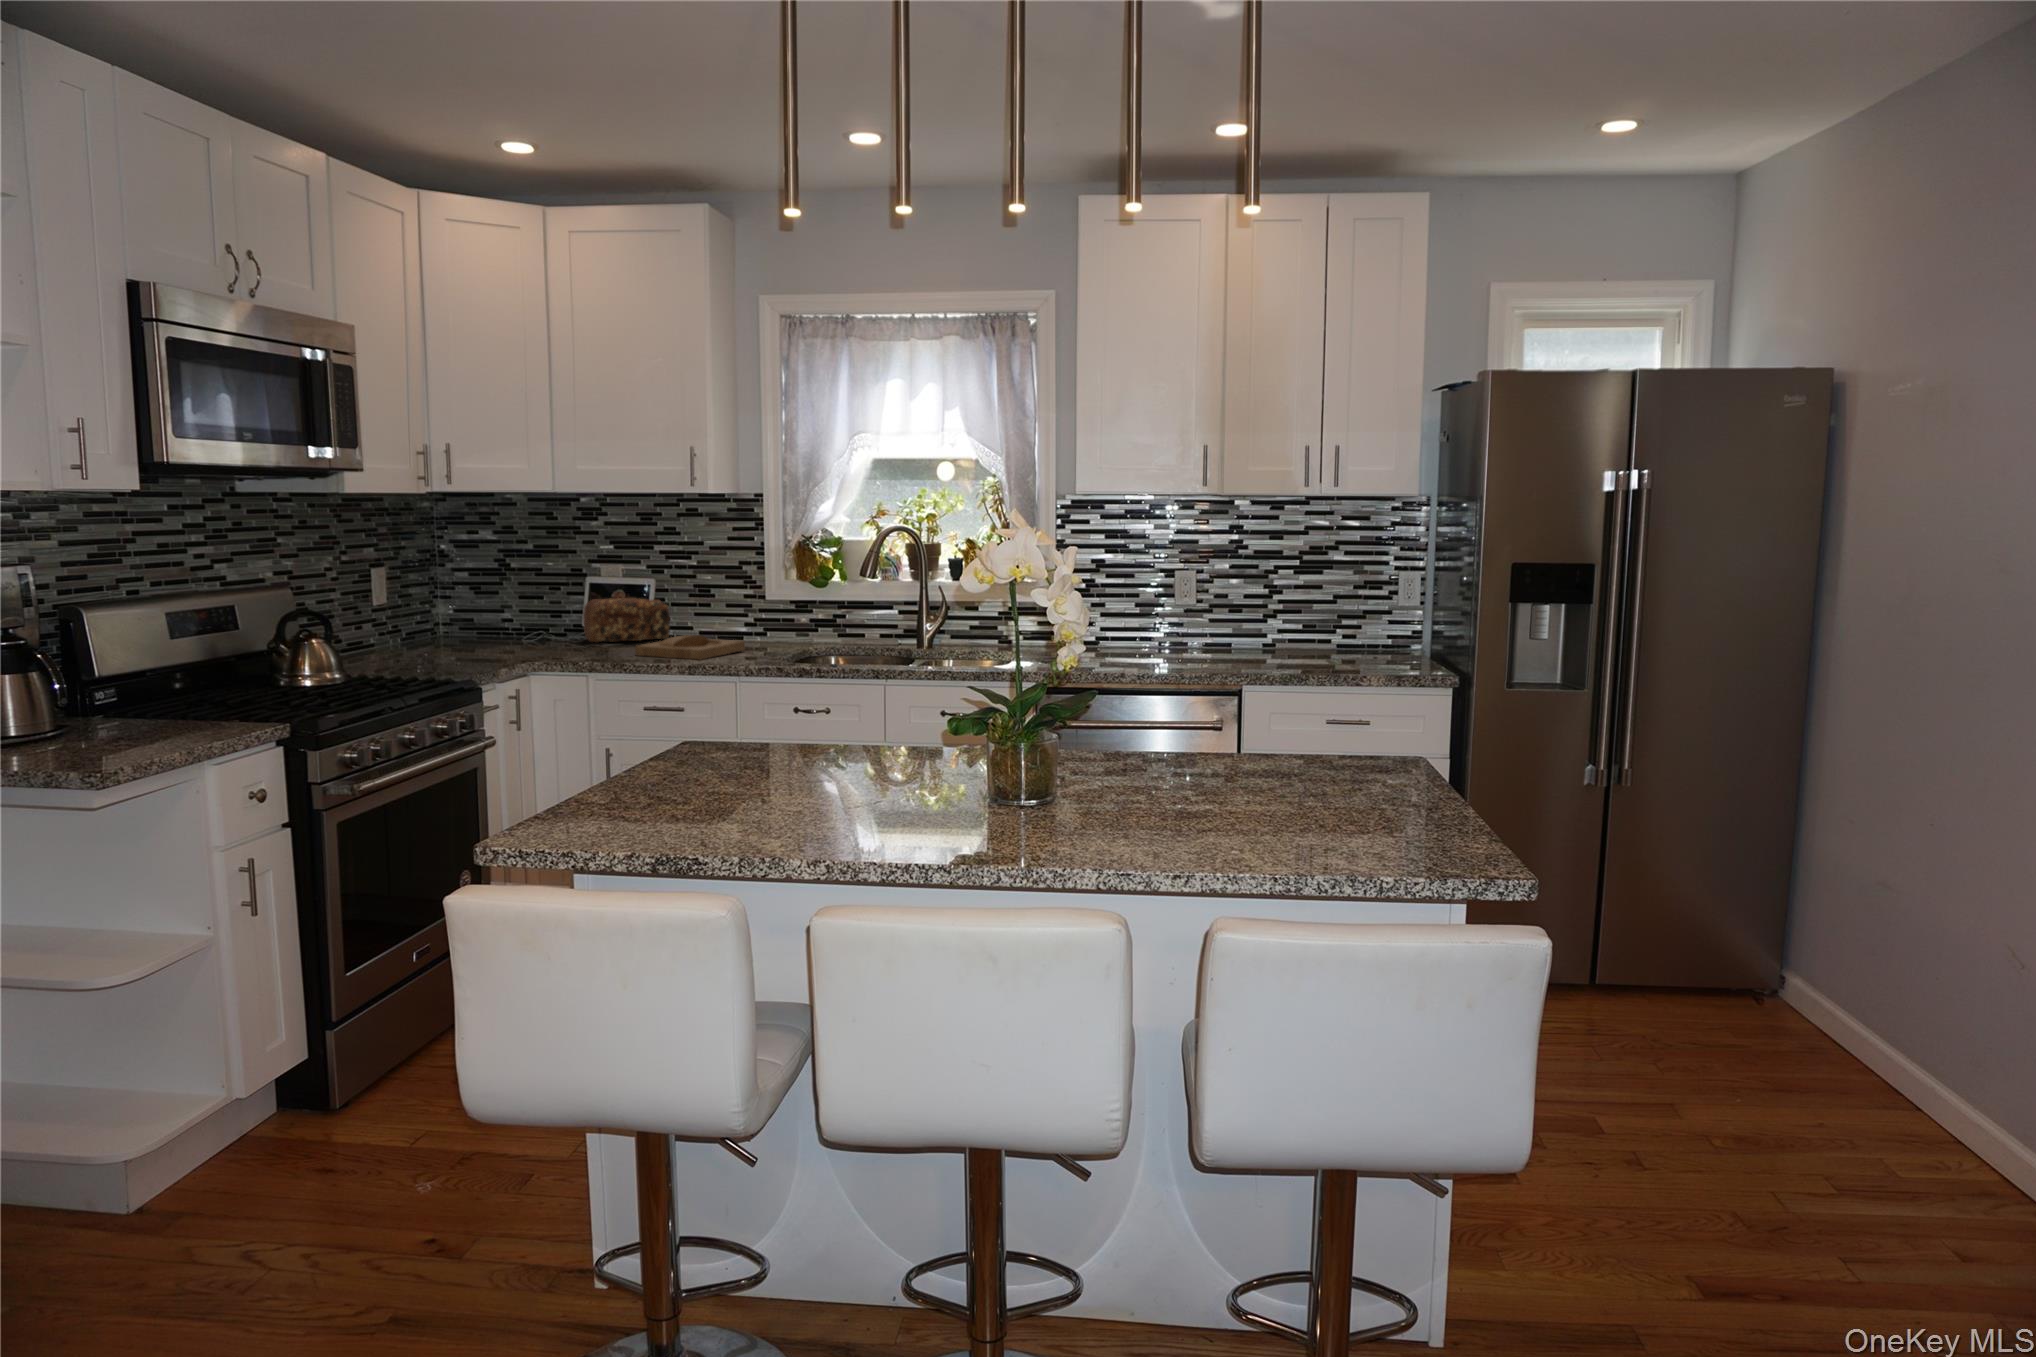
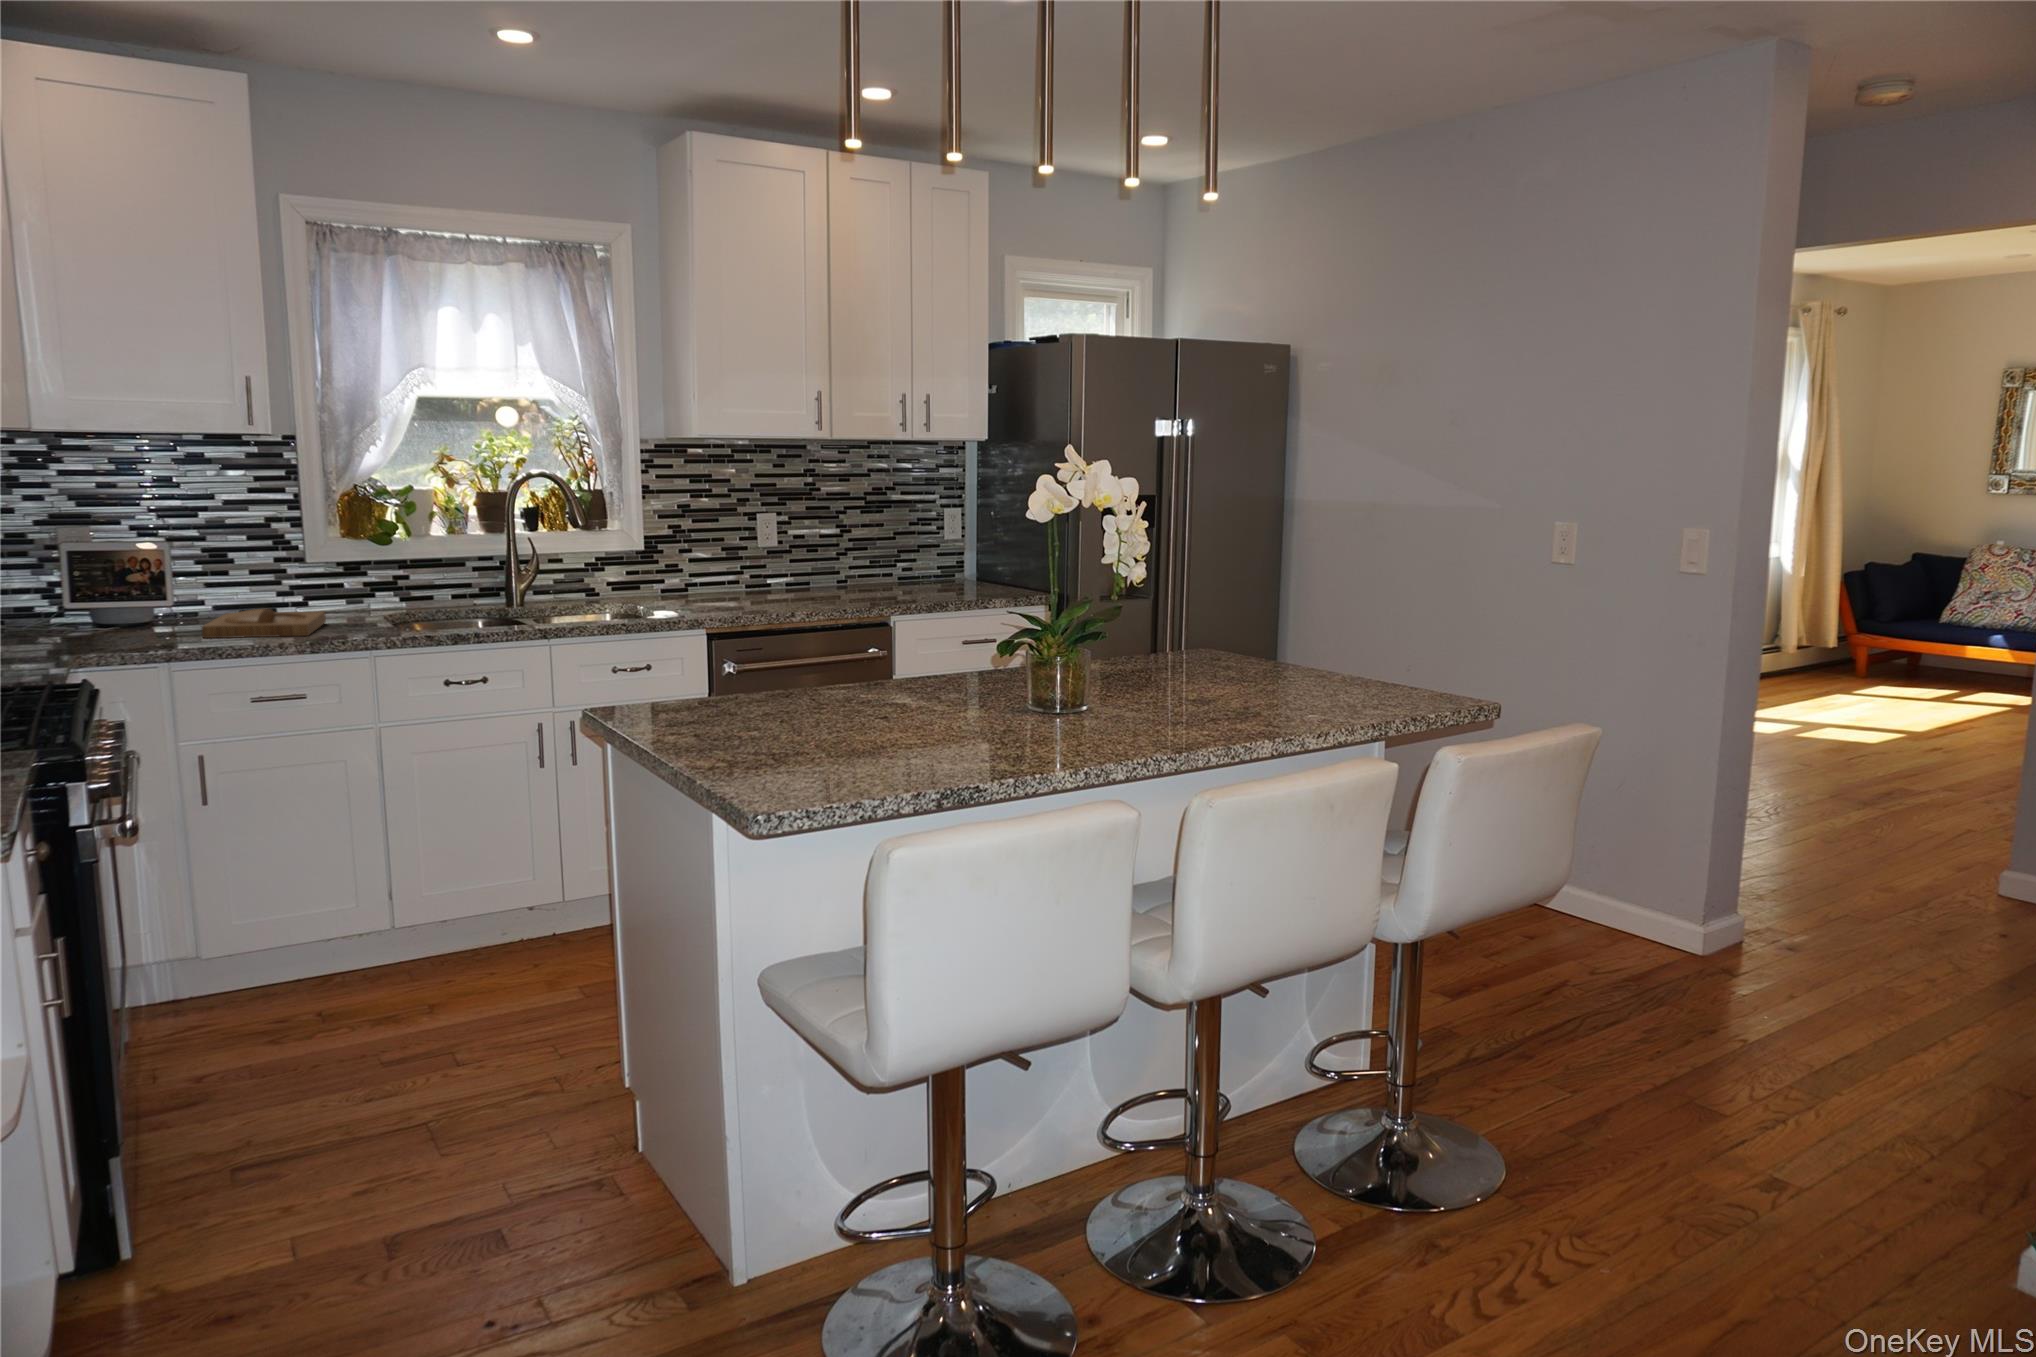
bread loaf: present [583,598,670,643] -> none [39,569,171,630]

